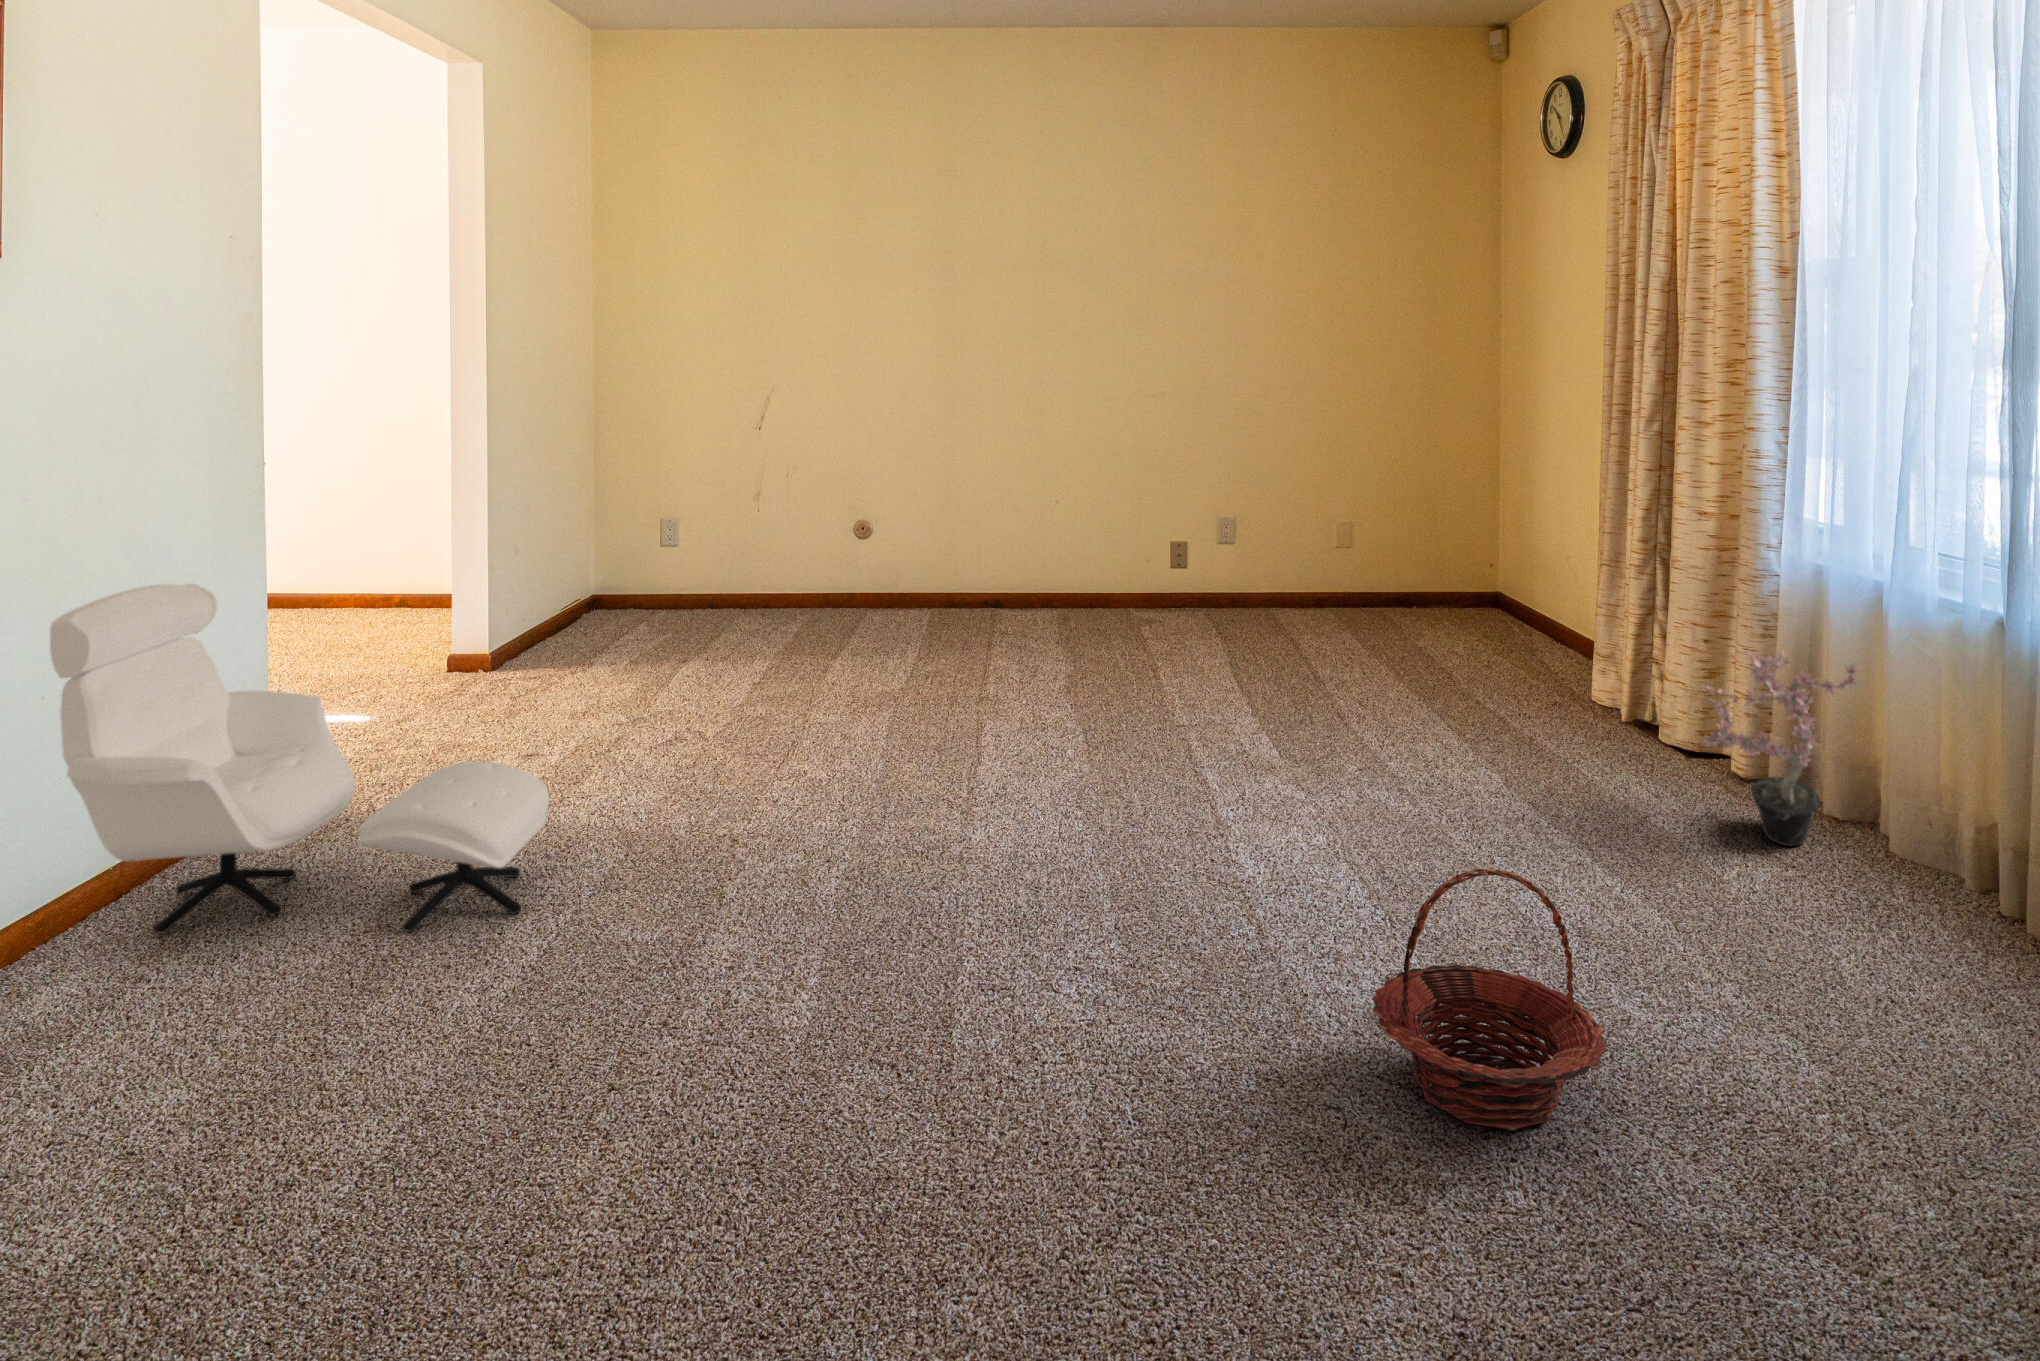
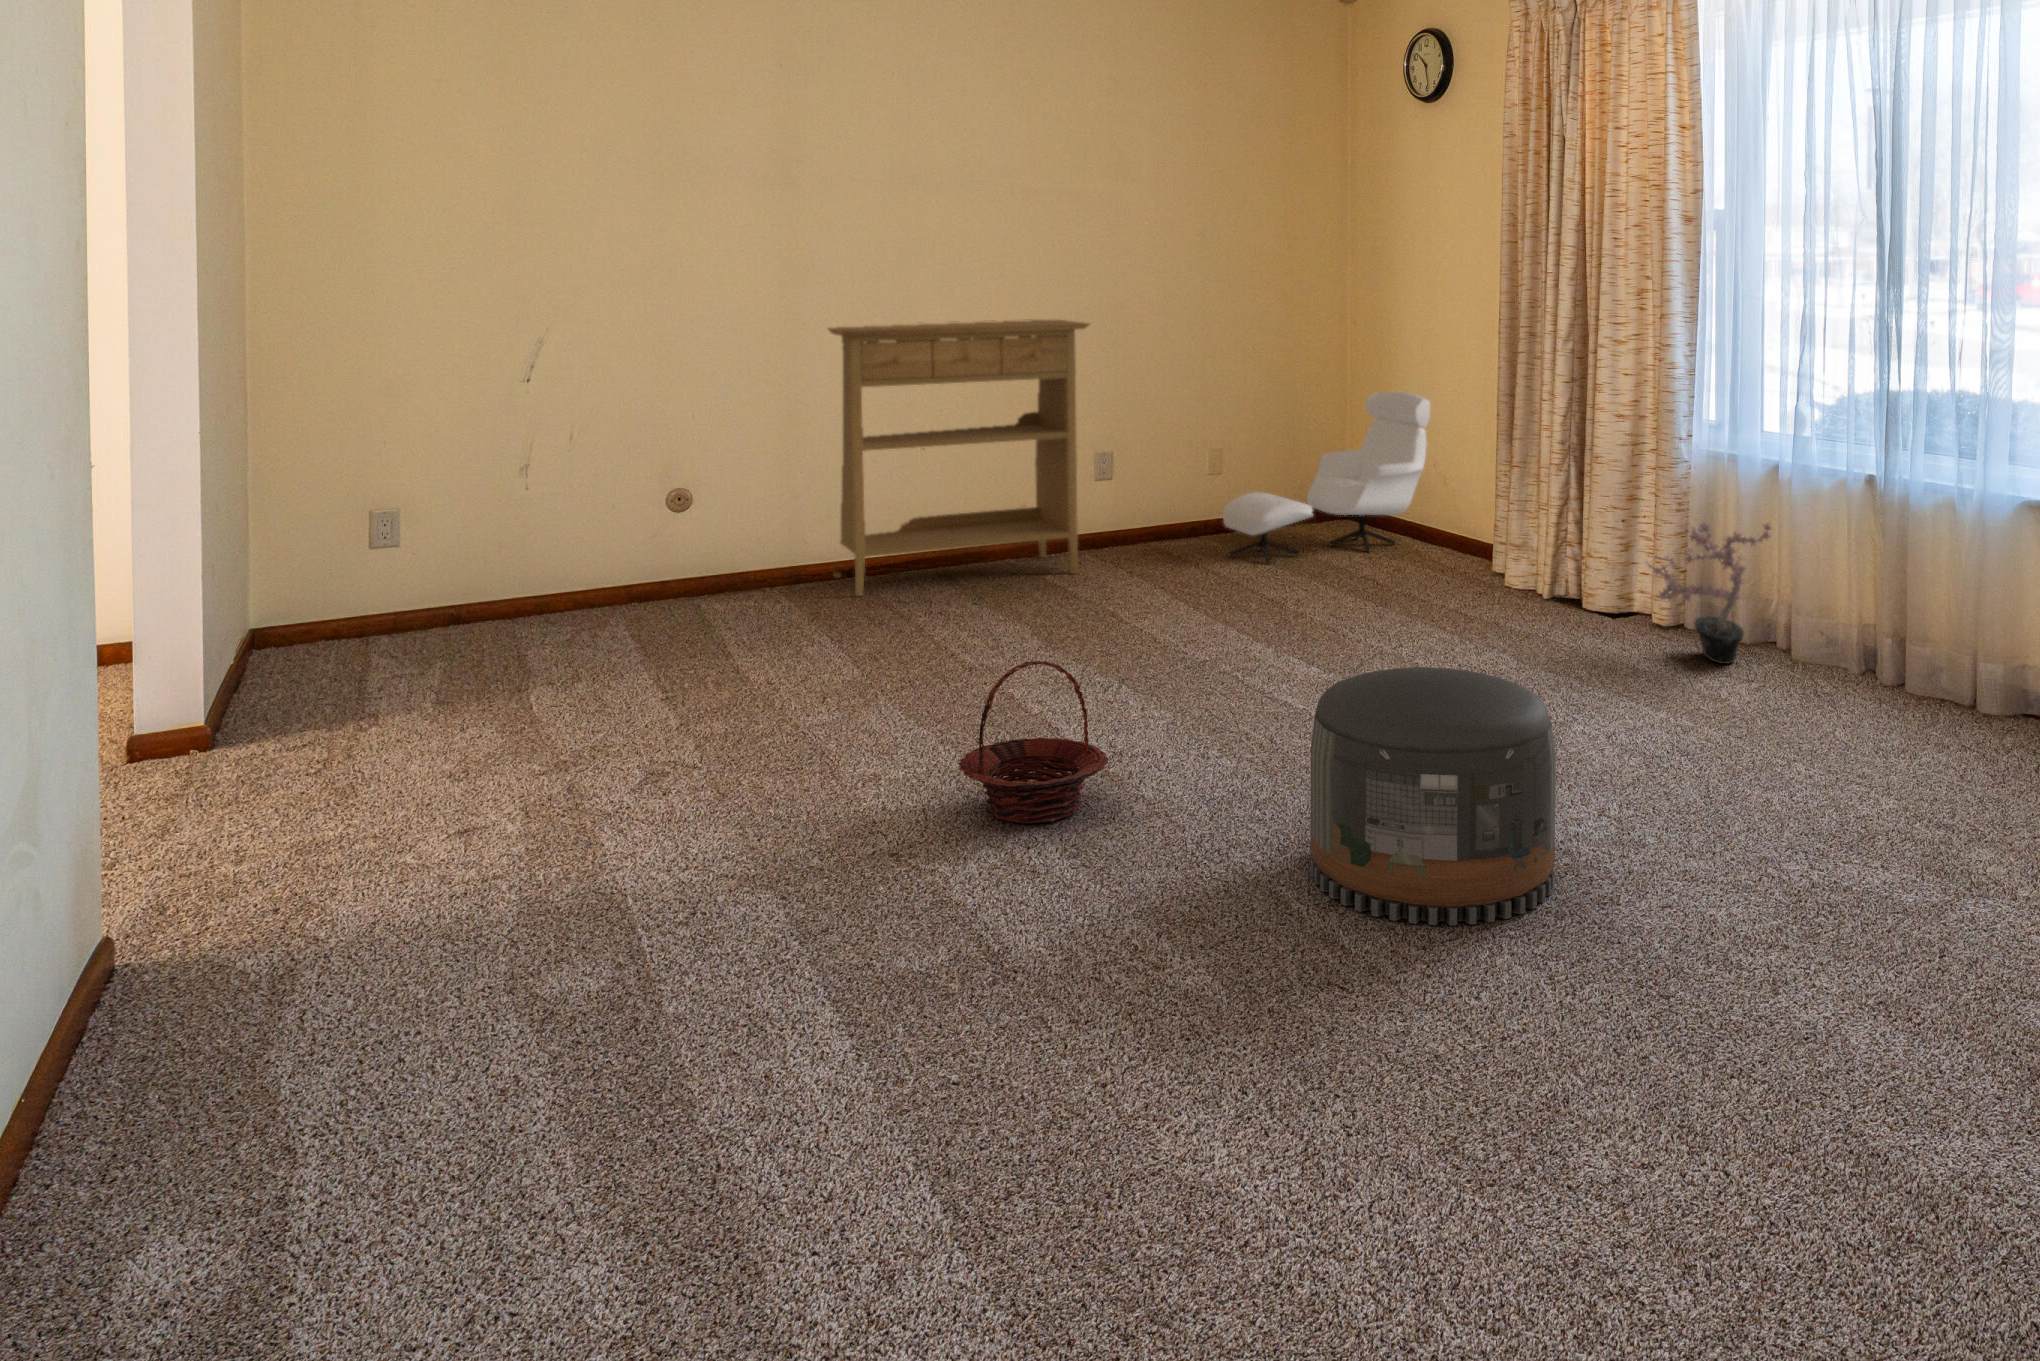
console table: none [927,380,1172,630] -> present [828,320,1089,596]
armchair: present [50,584,549,933] -> present [1223,392,1430,563]
pouf: none [895,794,1210,1176] -> present [1311,667,1556,925]
basket: present [1372,869,1607,1130] -> present [958,661,1108,824]

